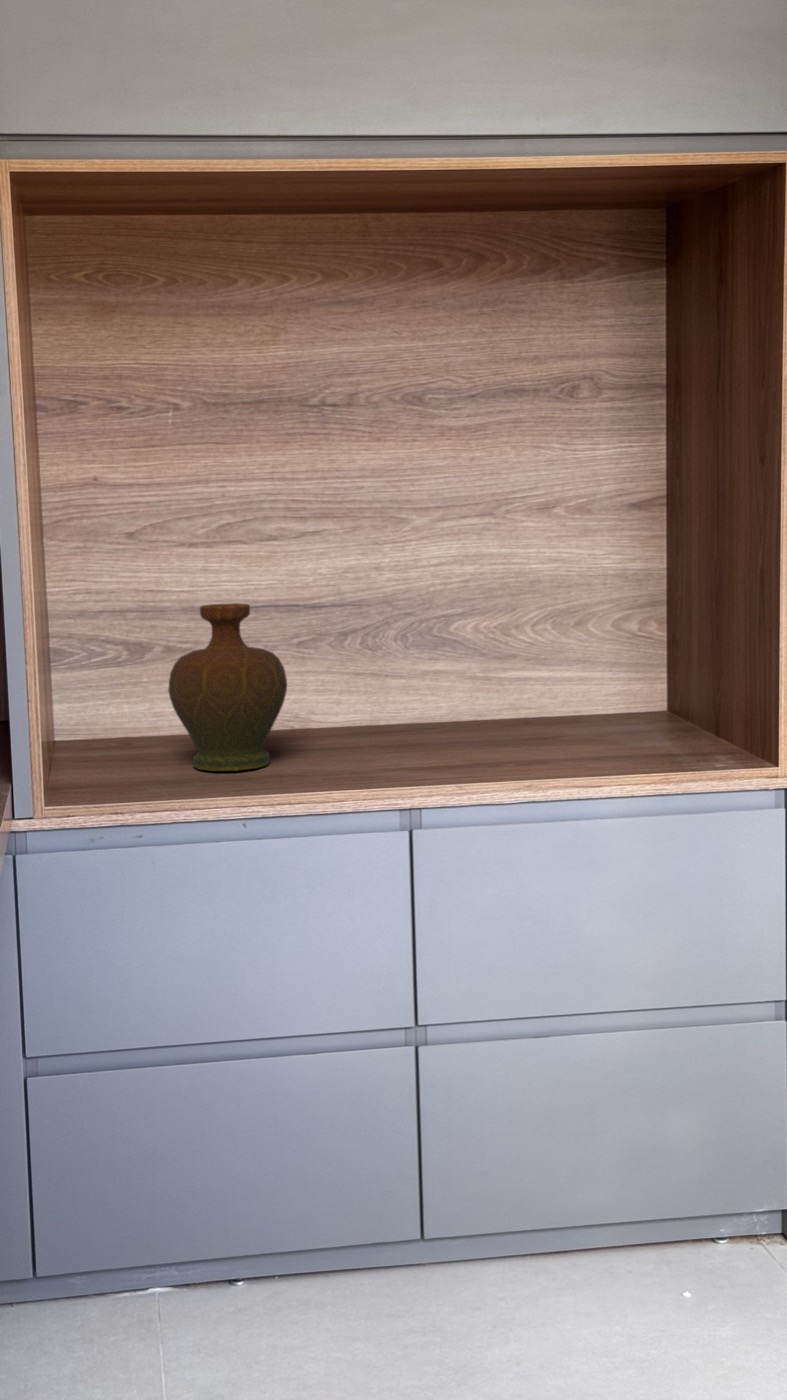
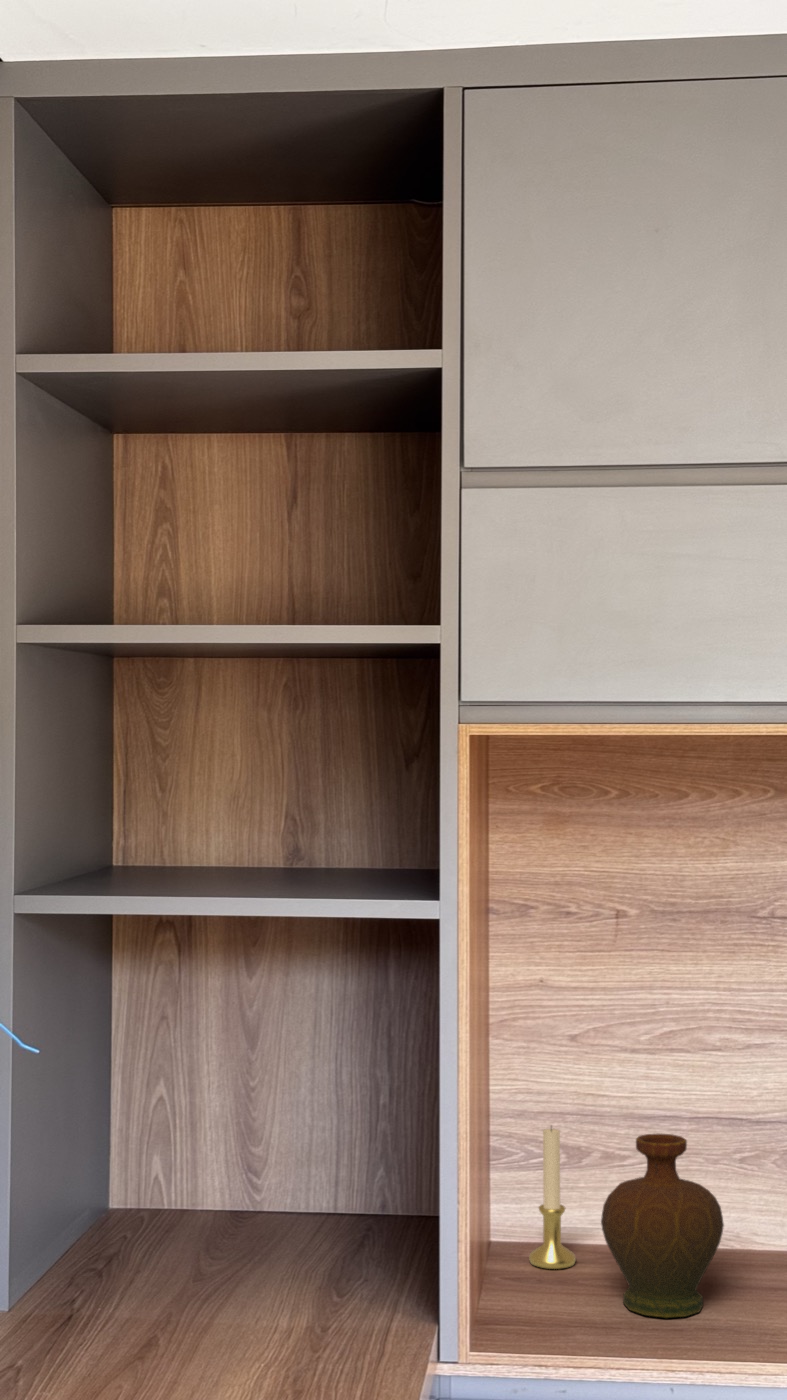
candle holder: none [96,615,143,752] -> present [529,1128,576,1269]

